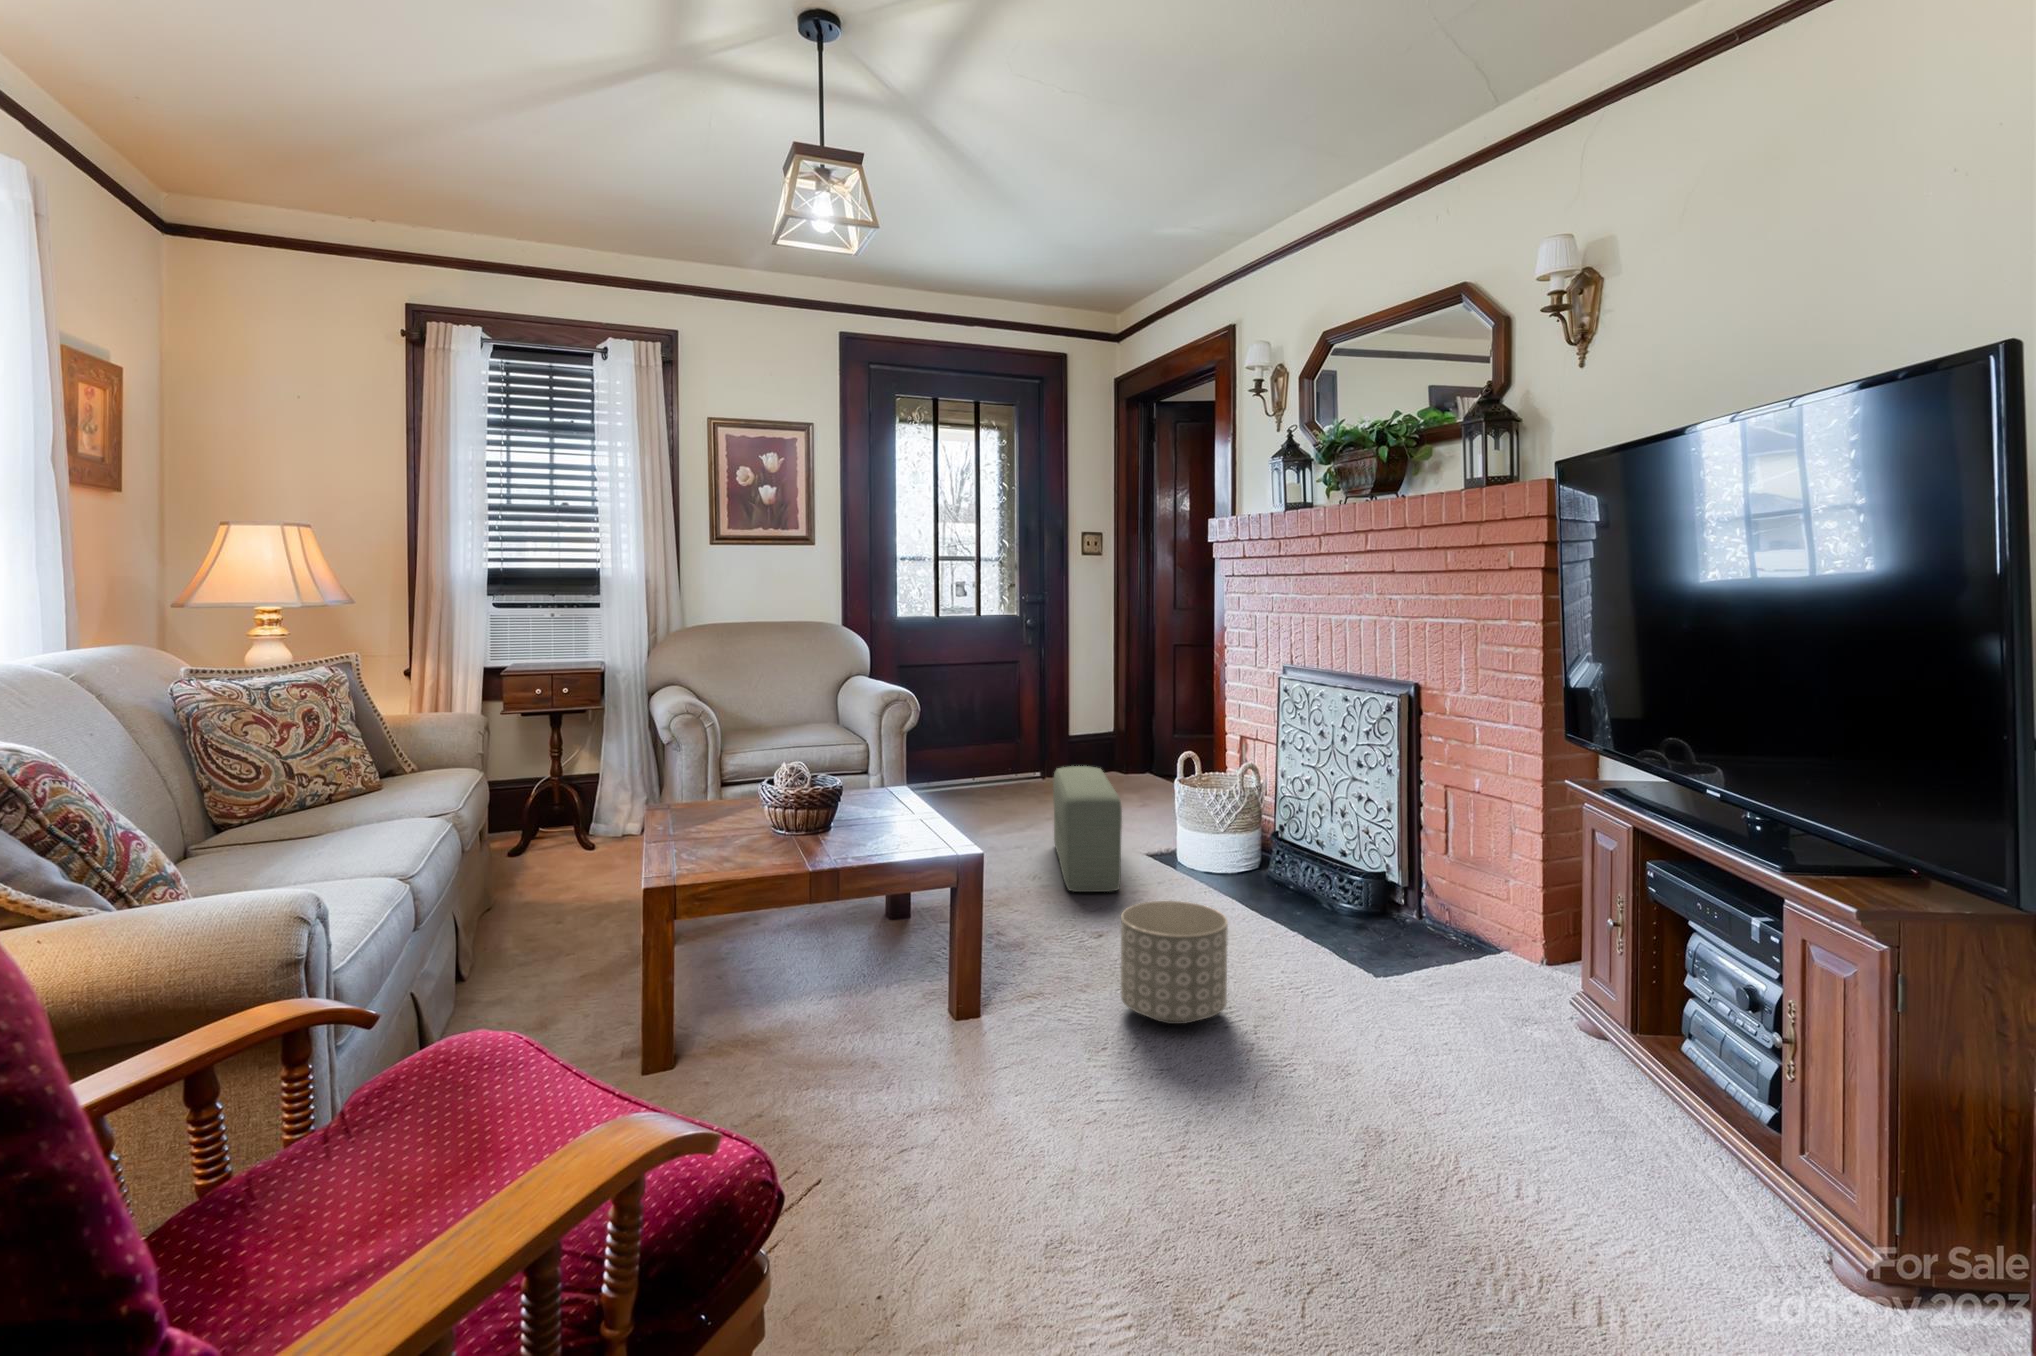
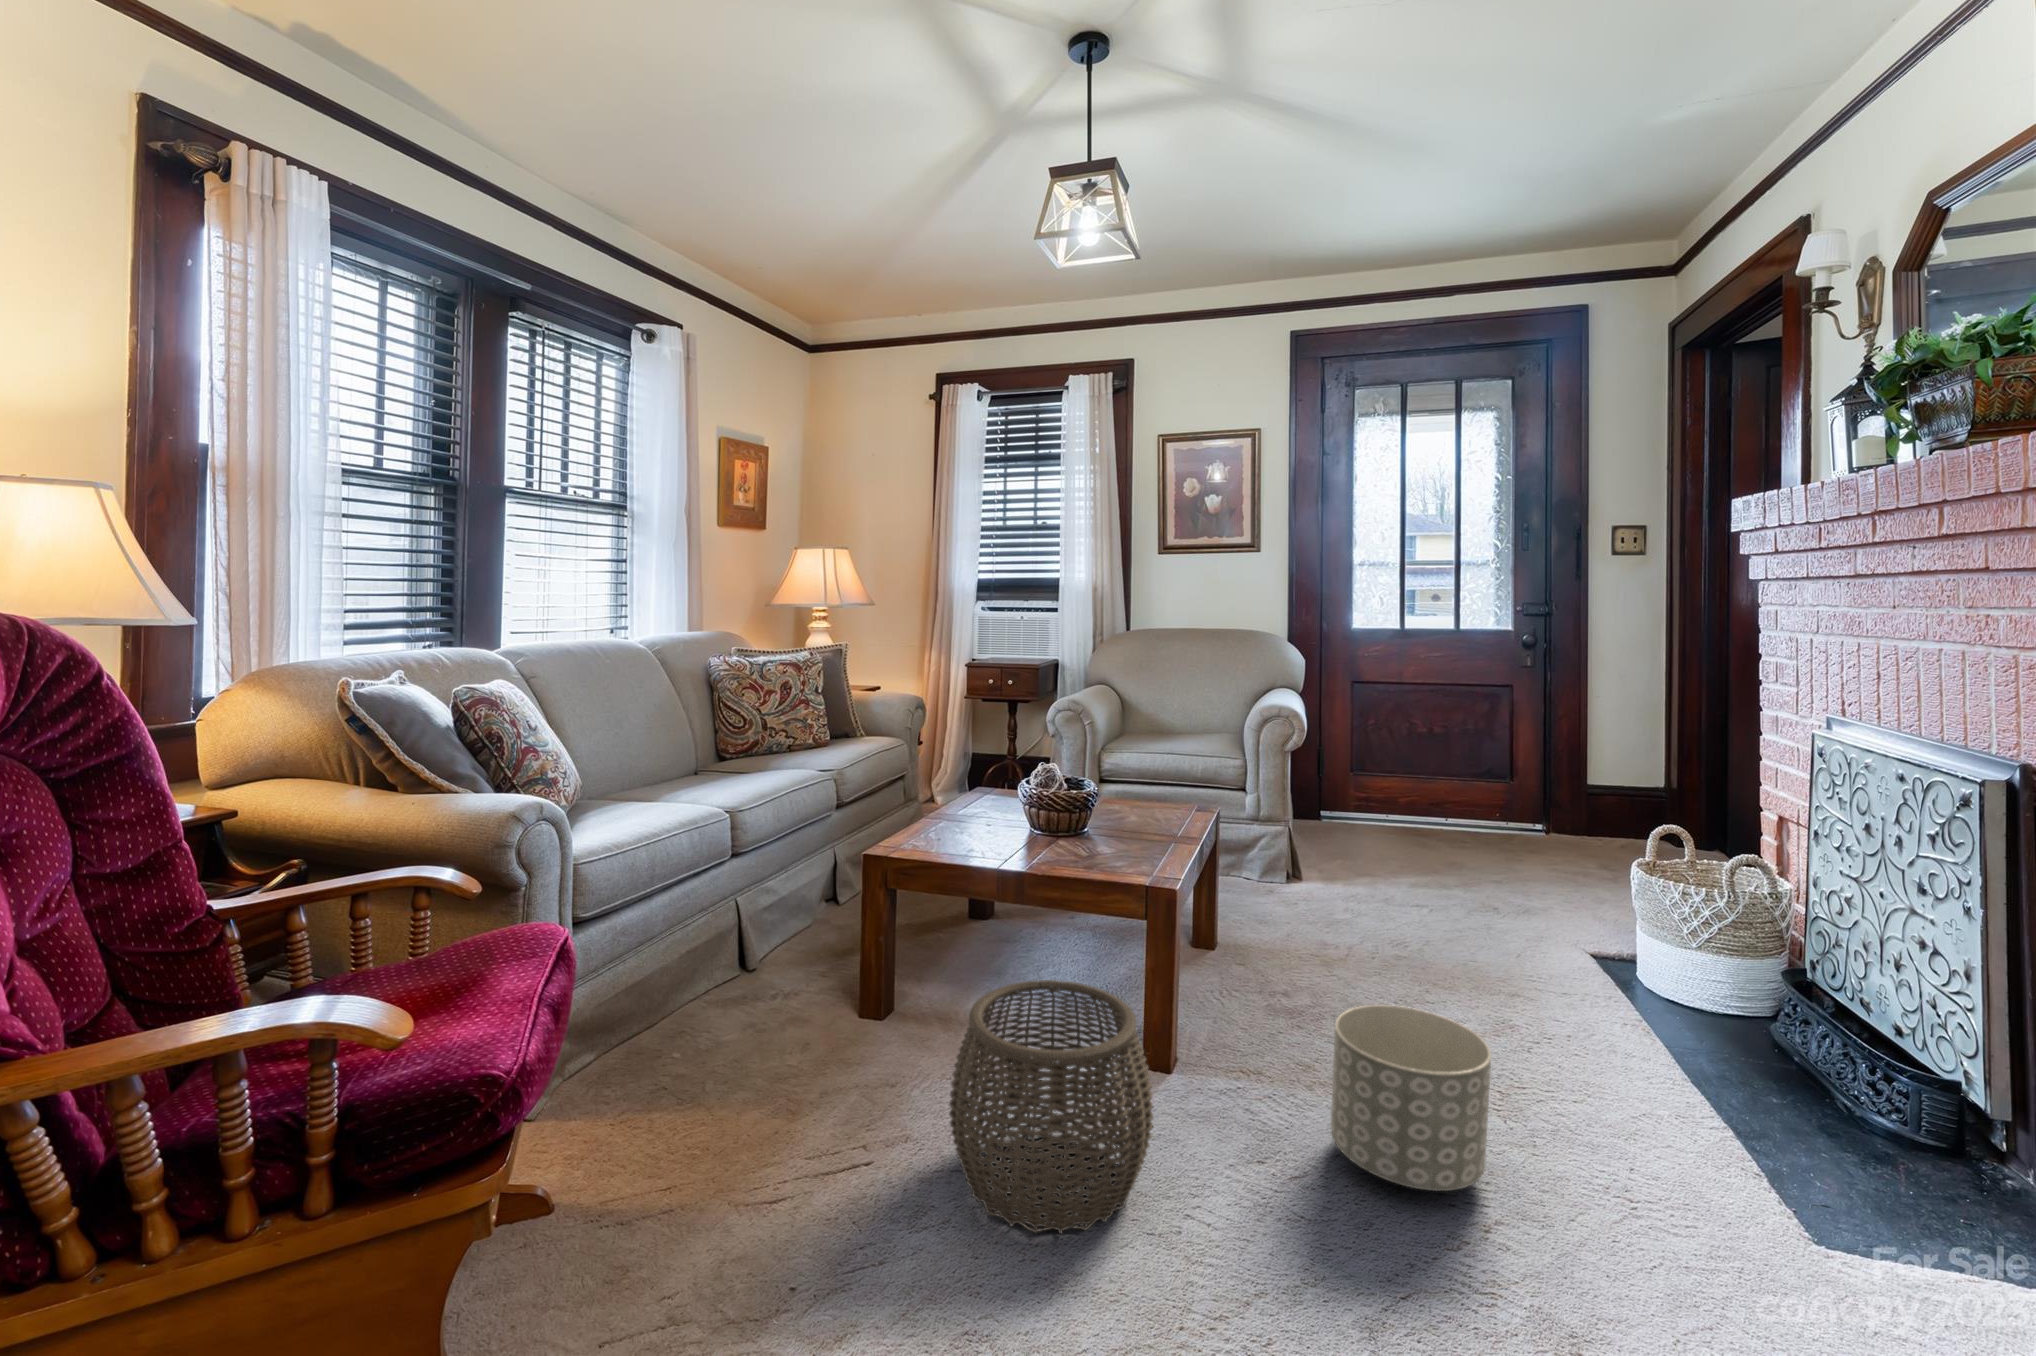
pouf: present [1053,766,1122,892] -> none [1421,818,1533,985]
woven basket: none [879,941,1062,1154] -> present [949,980,1153,1234]

